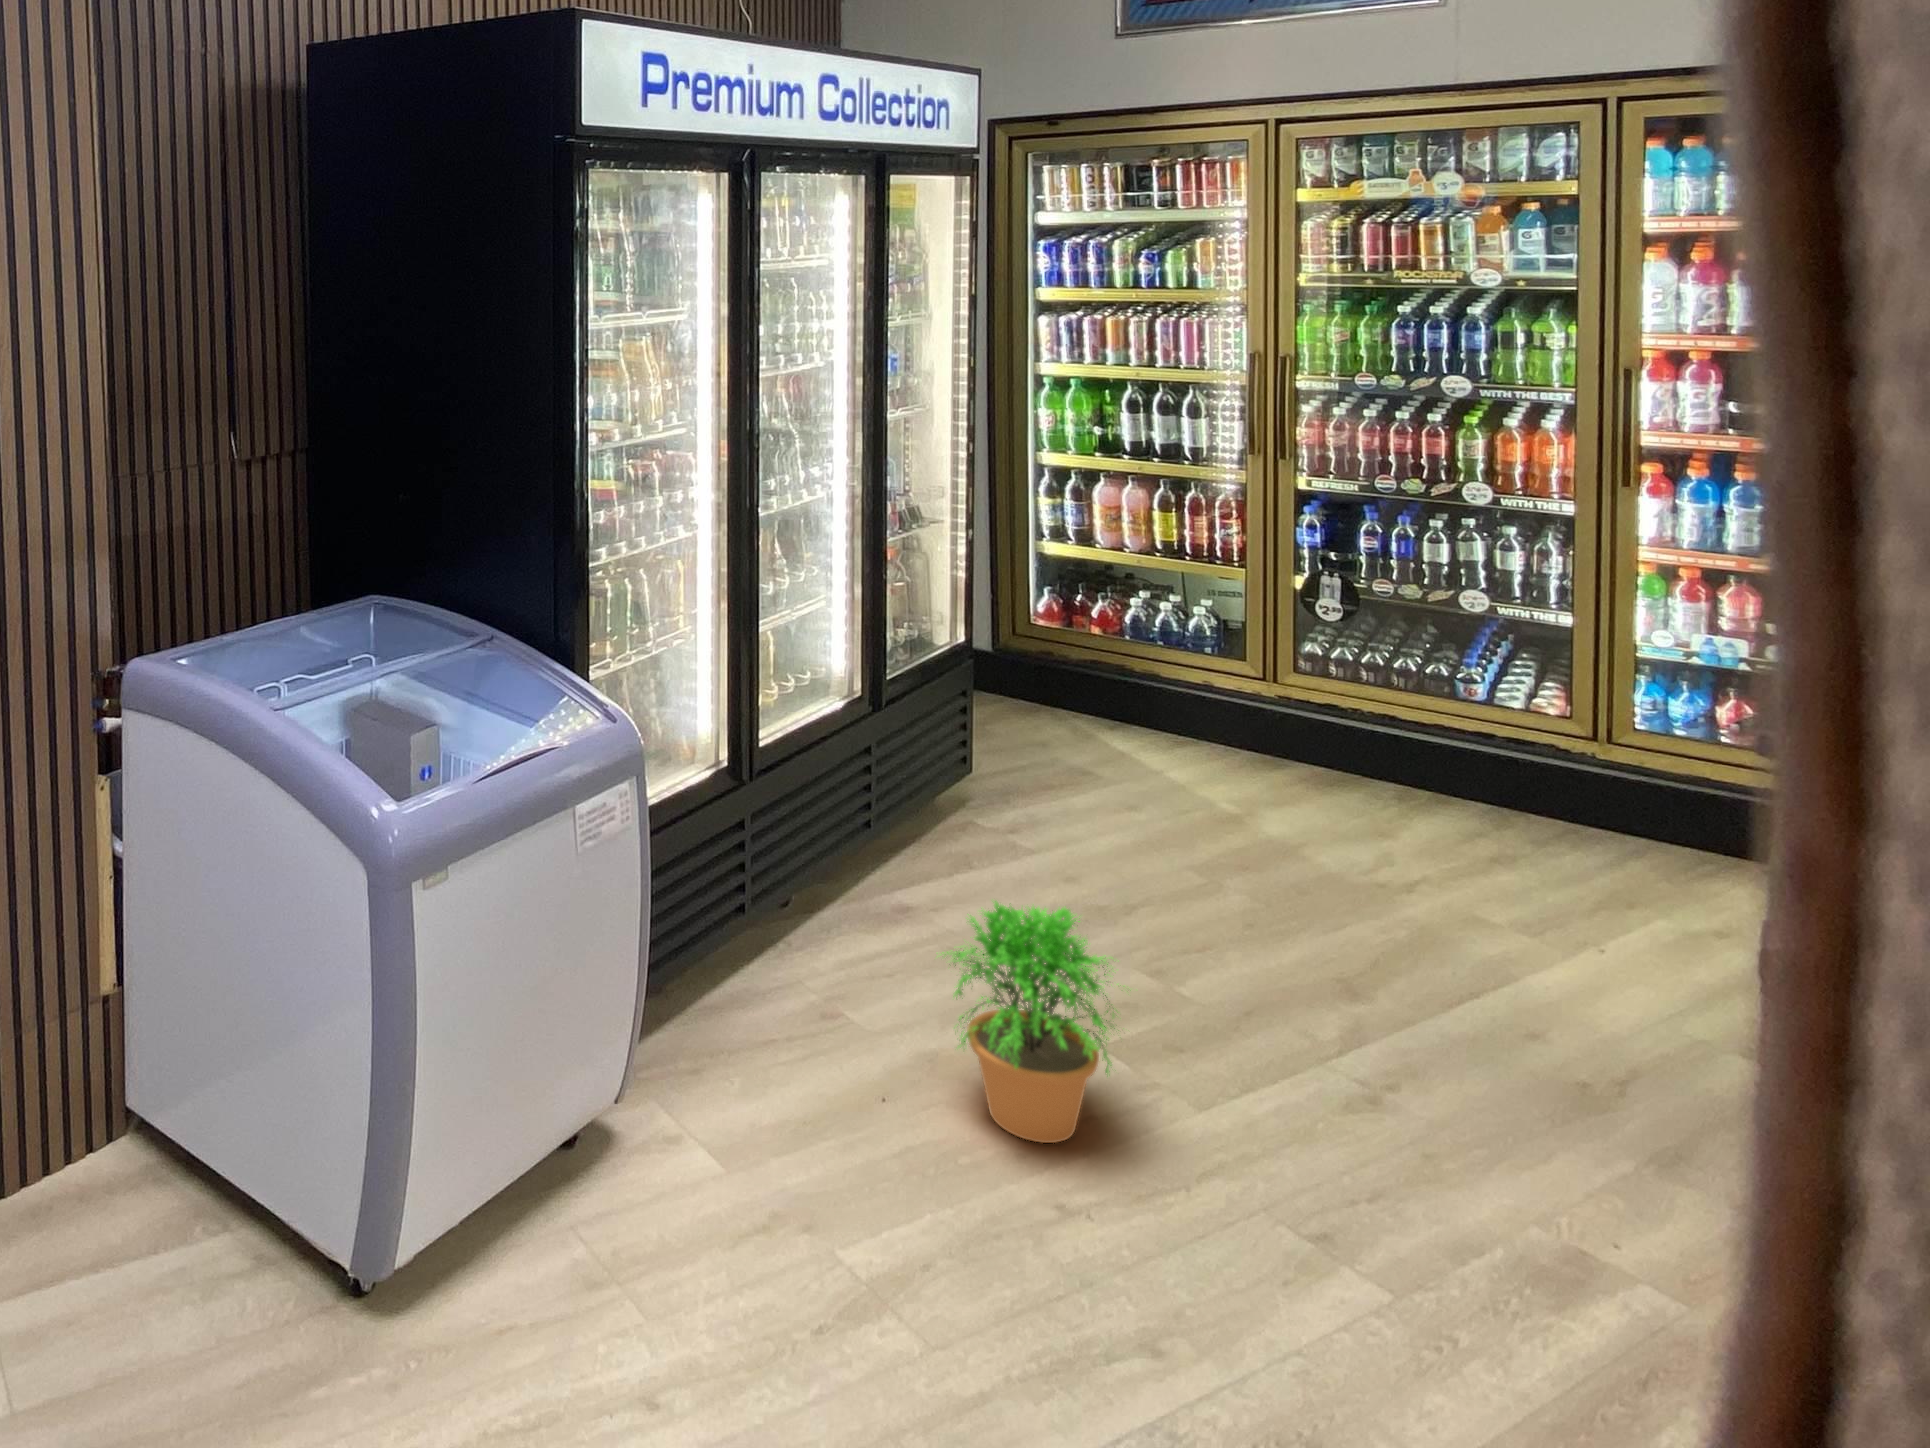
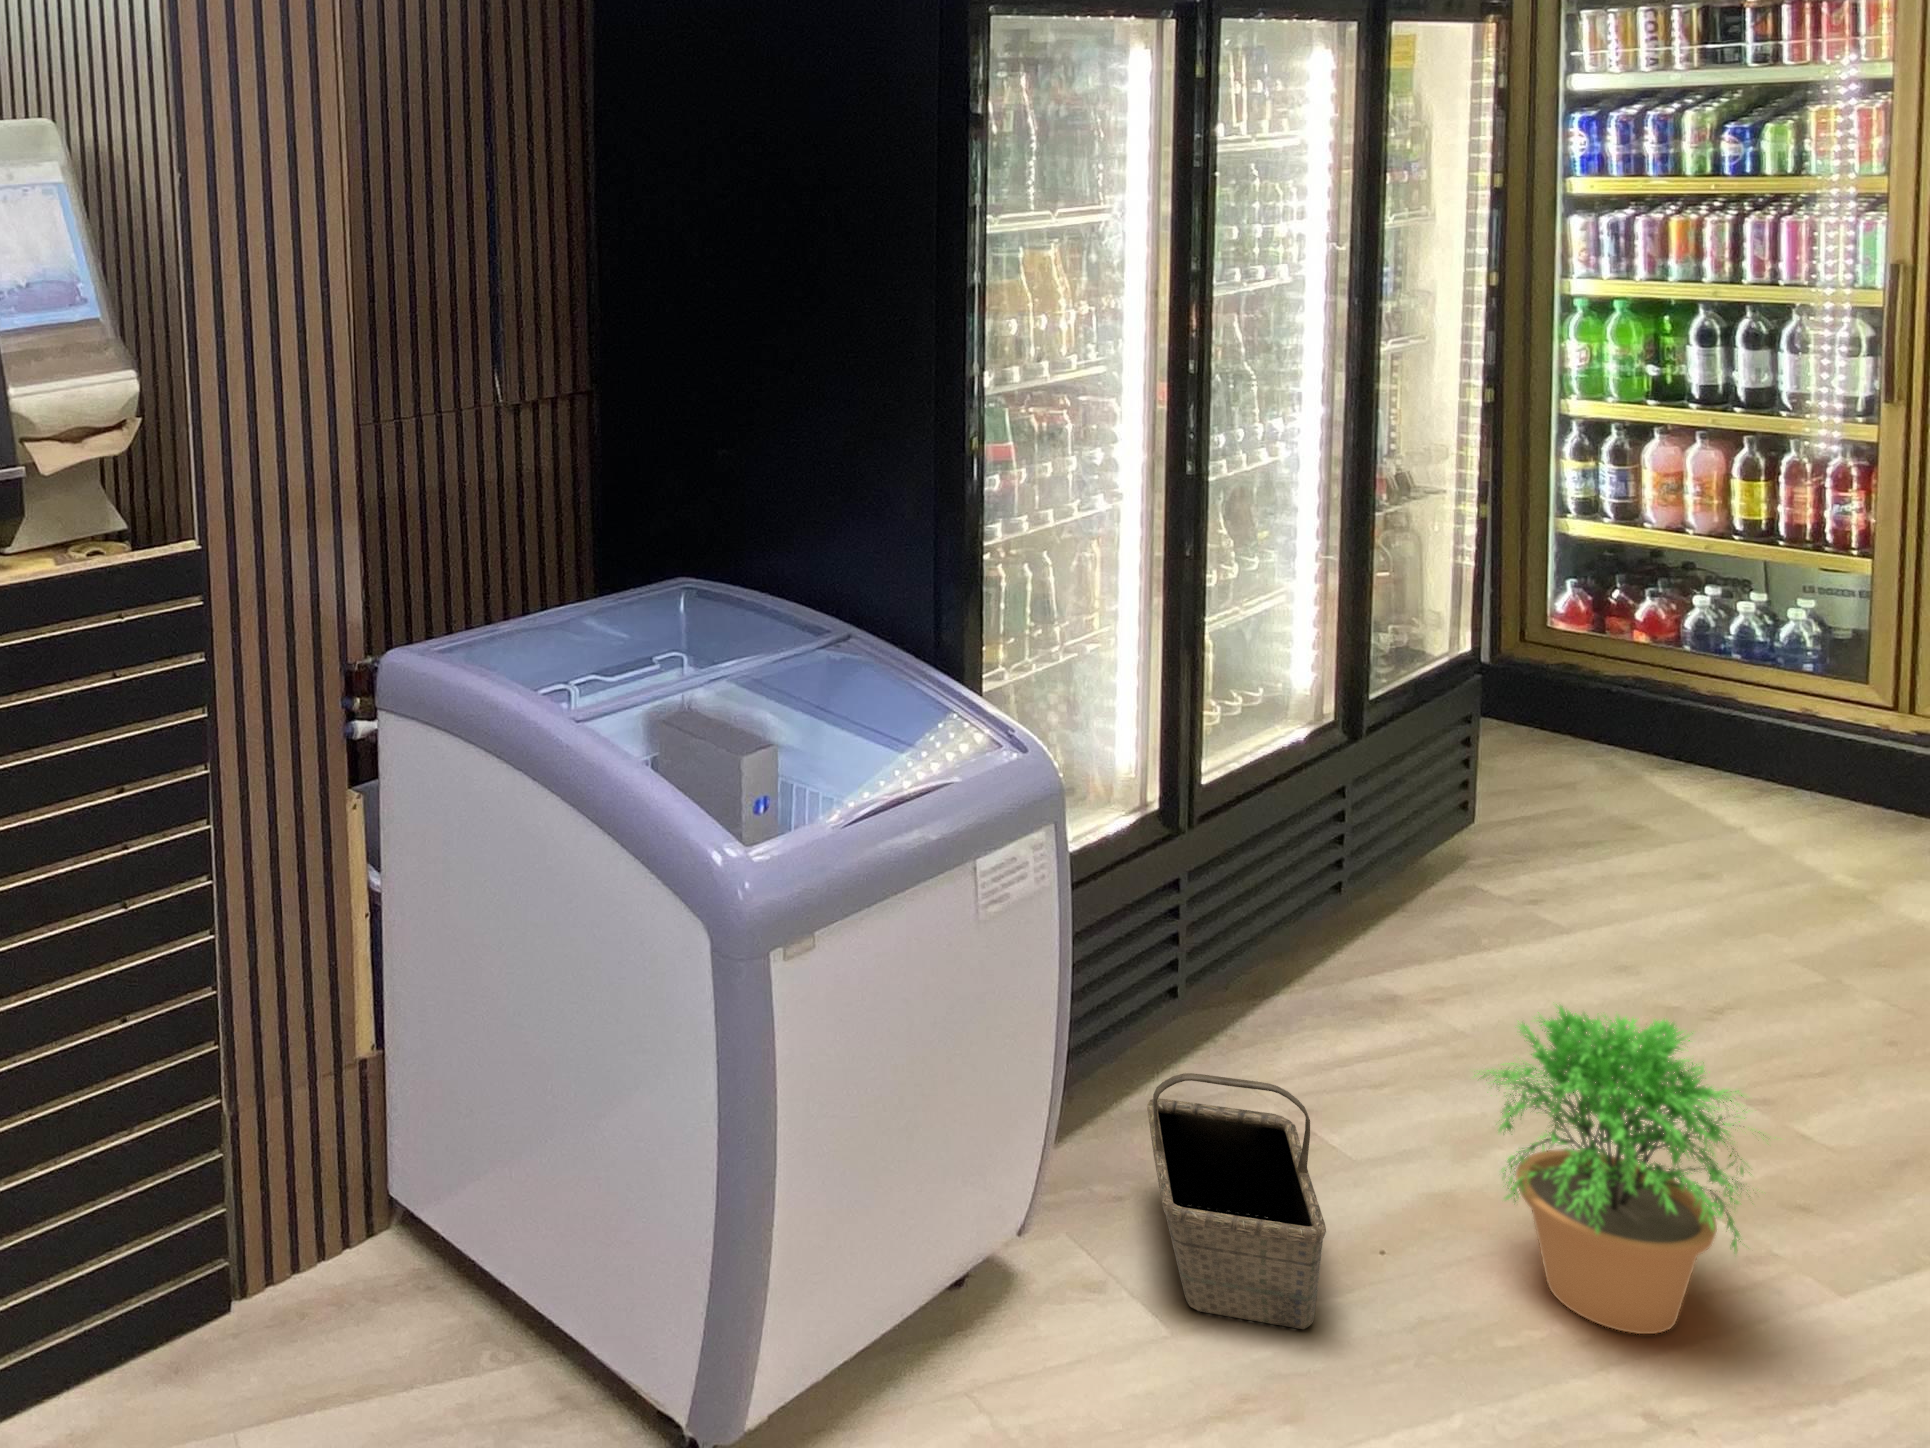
basket: none [711,966,829,1157] -> present [1147,1073,1326,1329]

